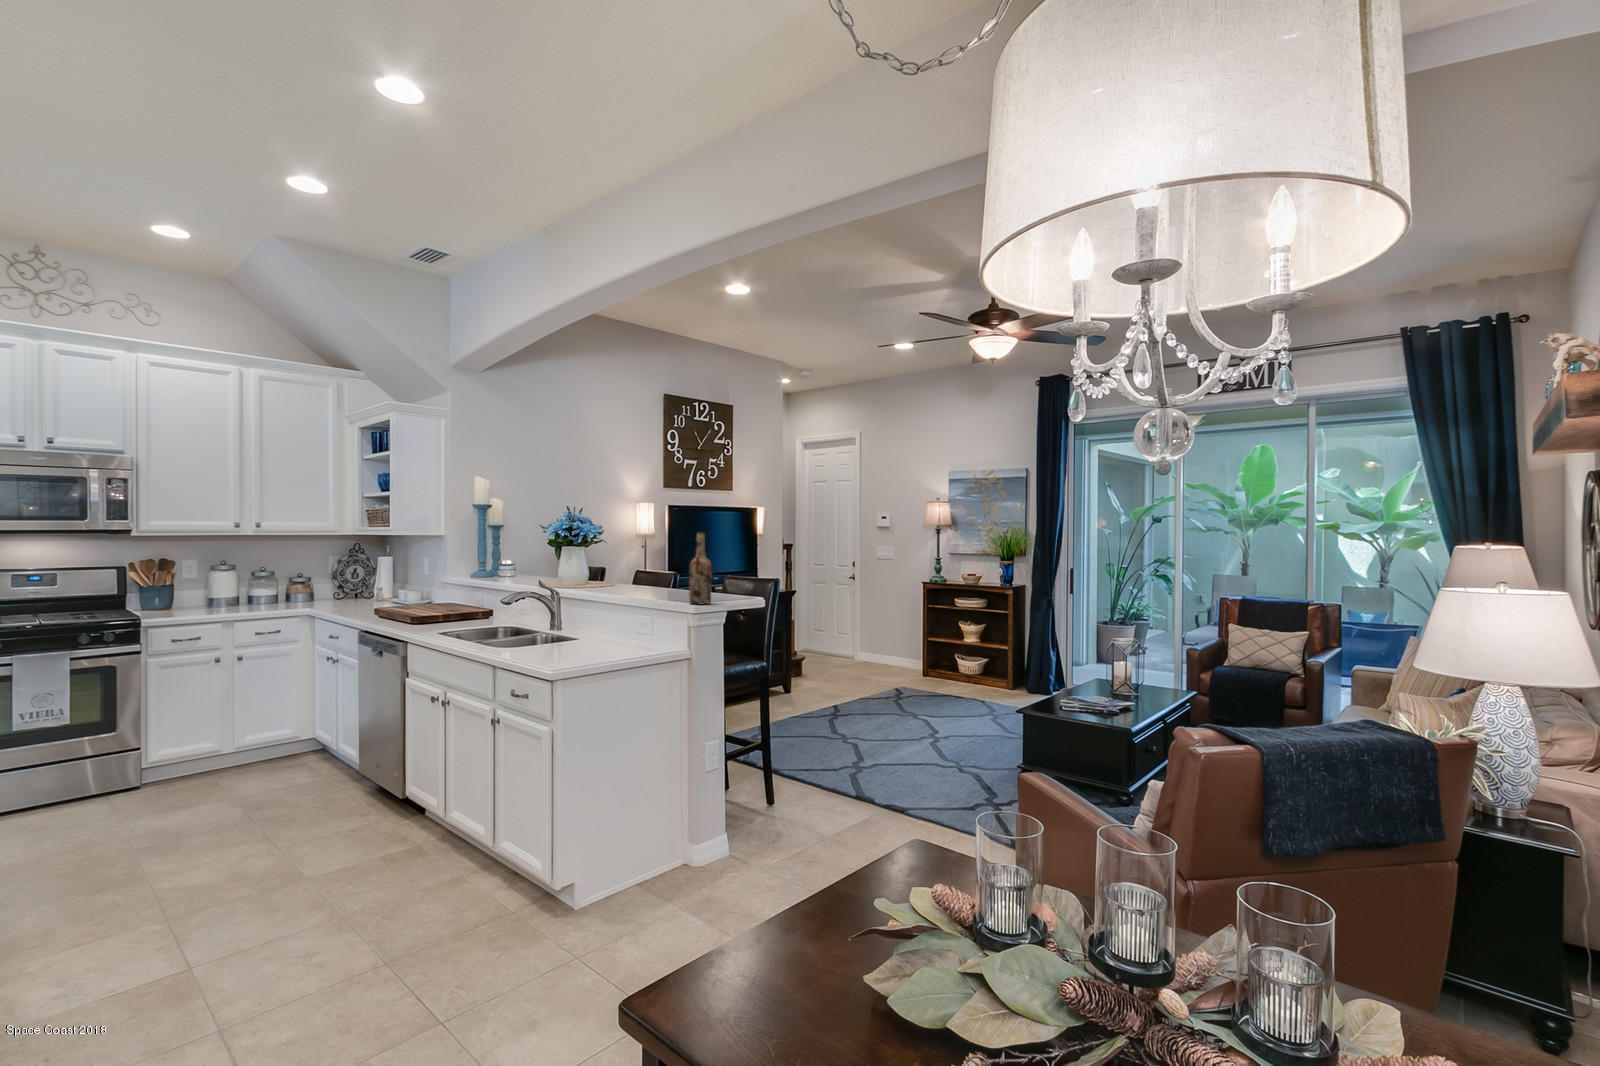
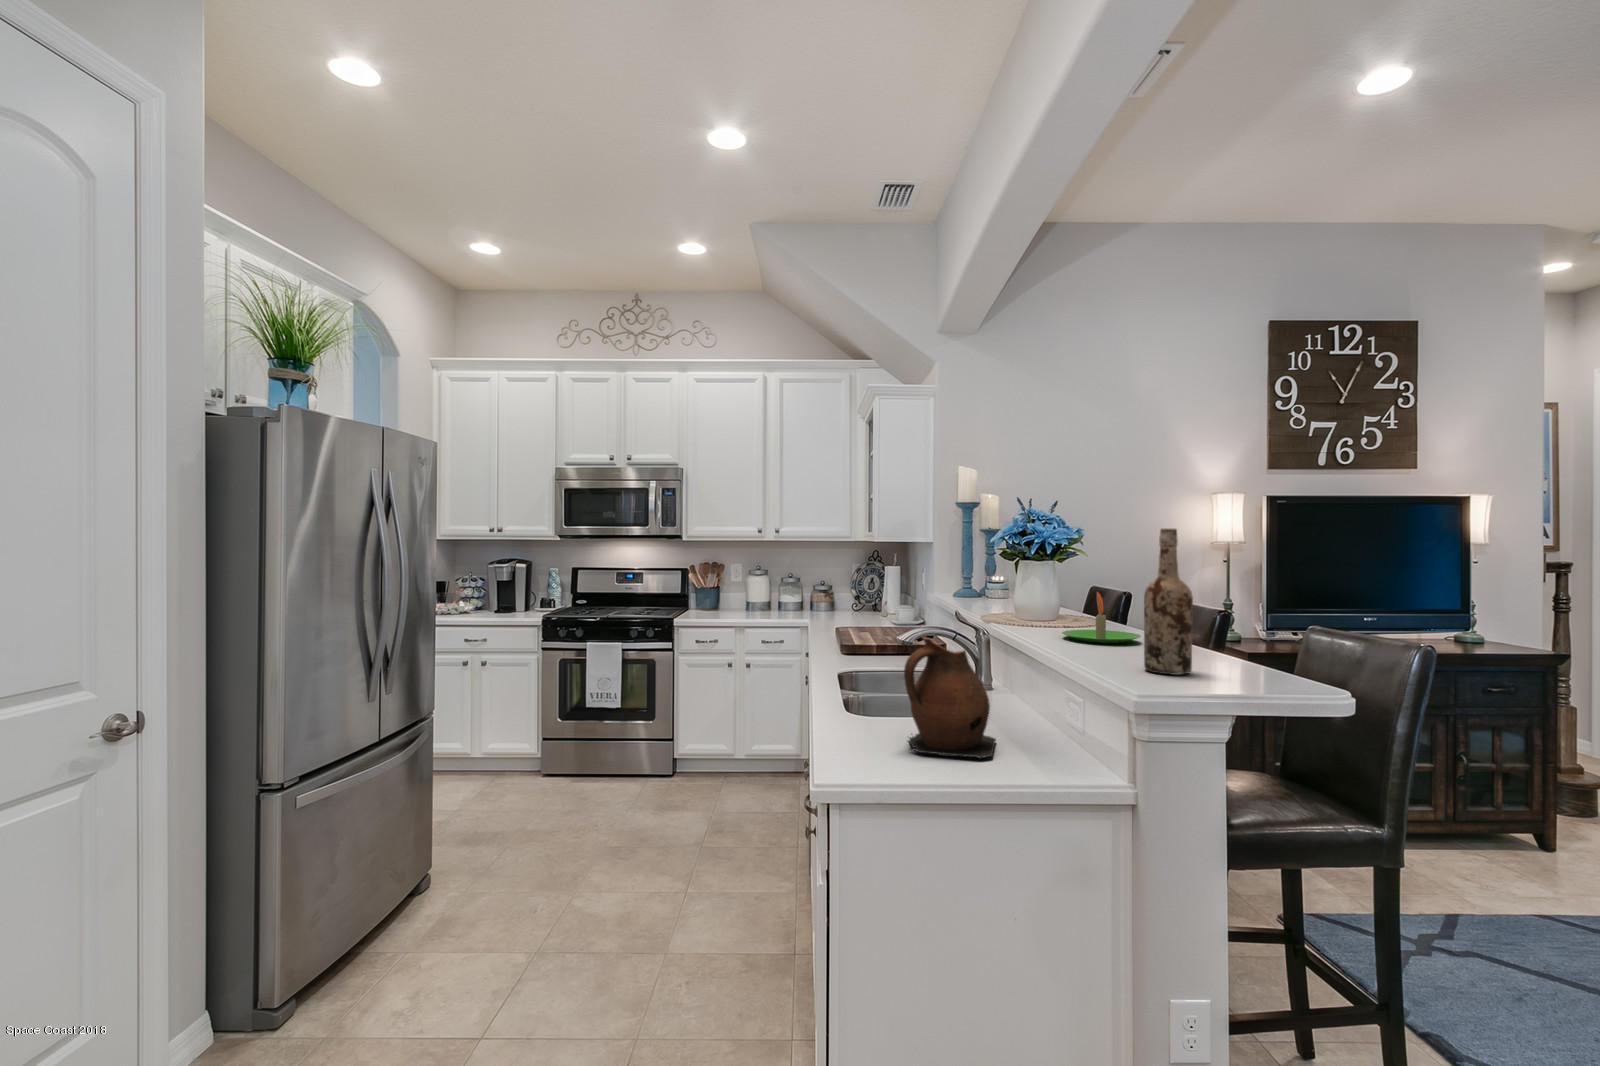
candle: none [619,567,662,595] -> present [1062,592,1141,643]
ceramic pitcher: none [566,596,626,662] -> present [904,637,996,759]

